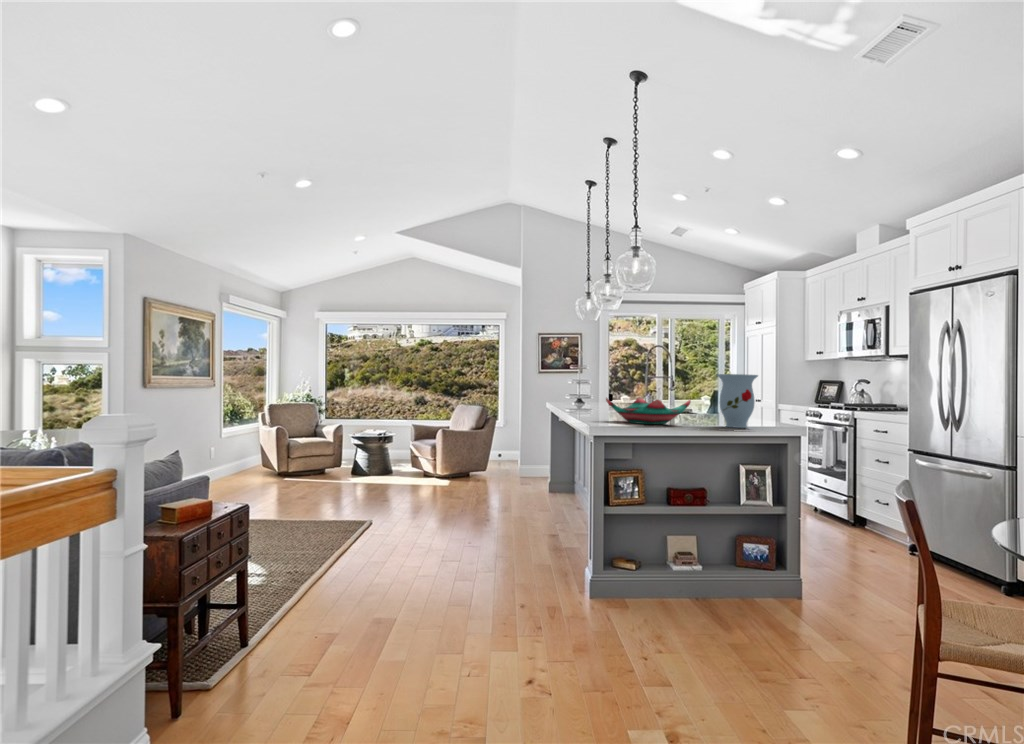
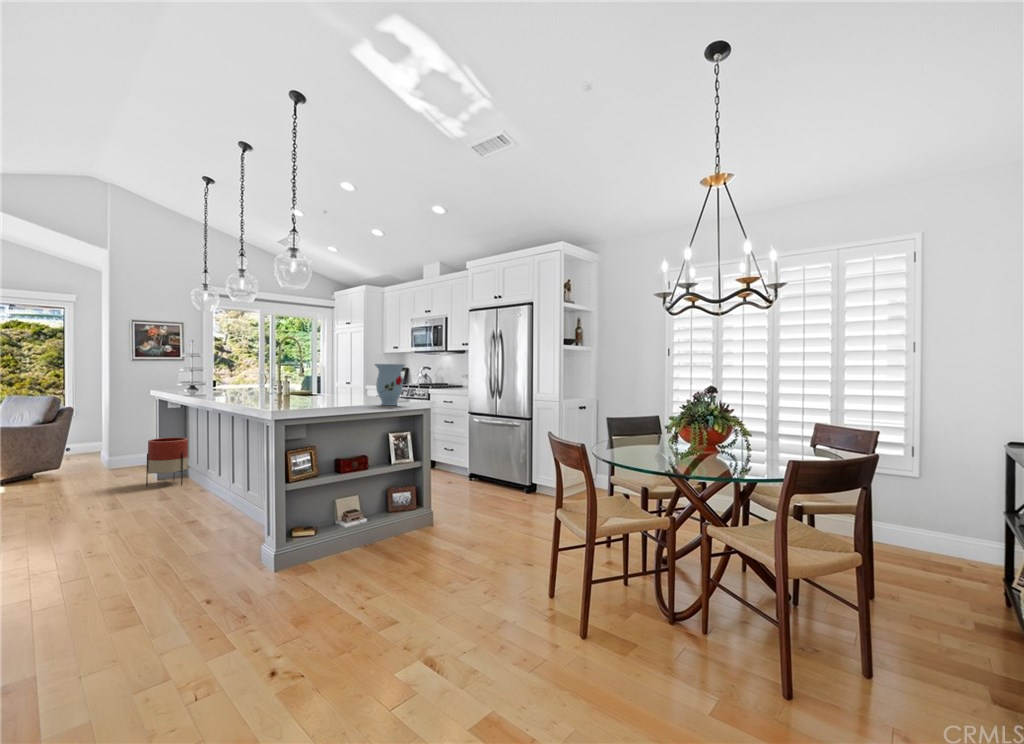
decorative bowl: present [606,398,691,424] -> none [288,384,360,407]
planter: none [537,452,573,502] -> present [146,437,188,487]

